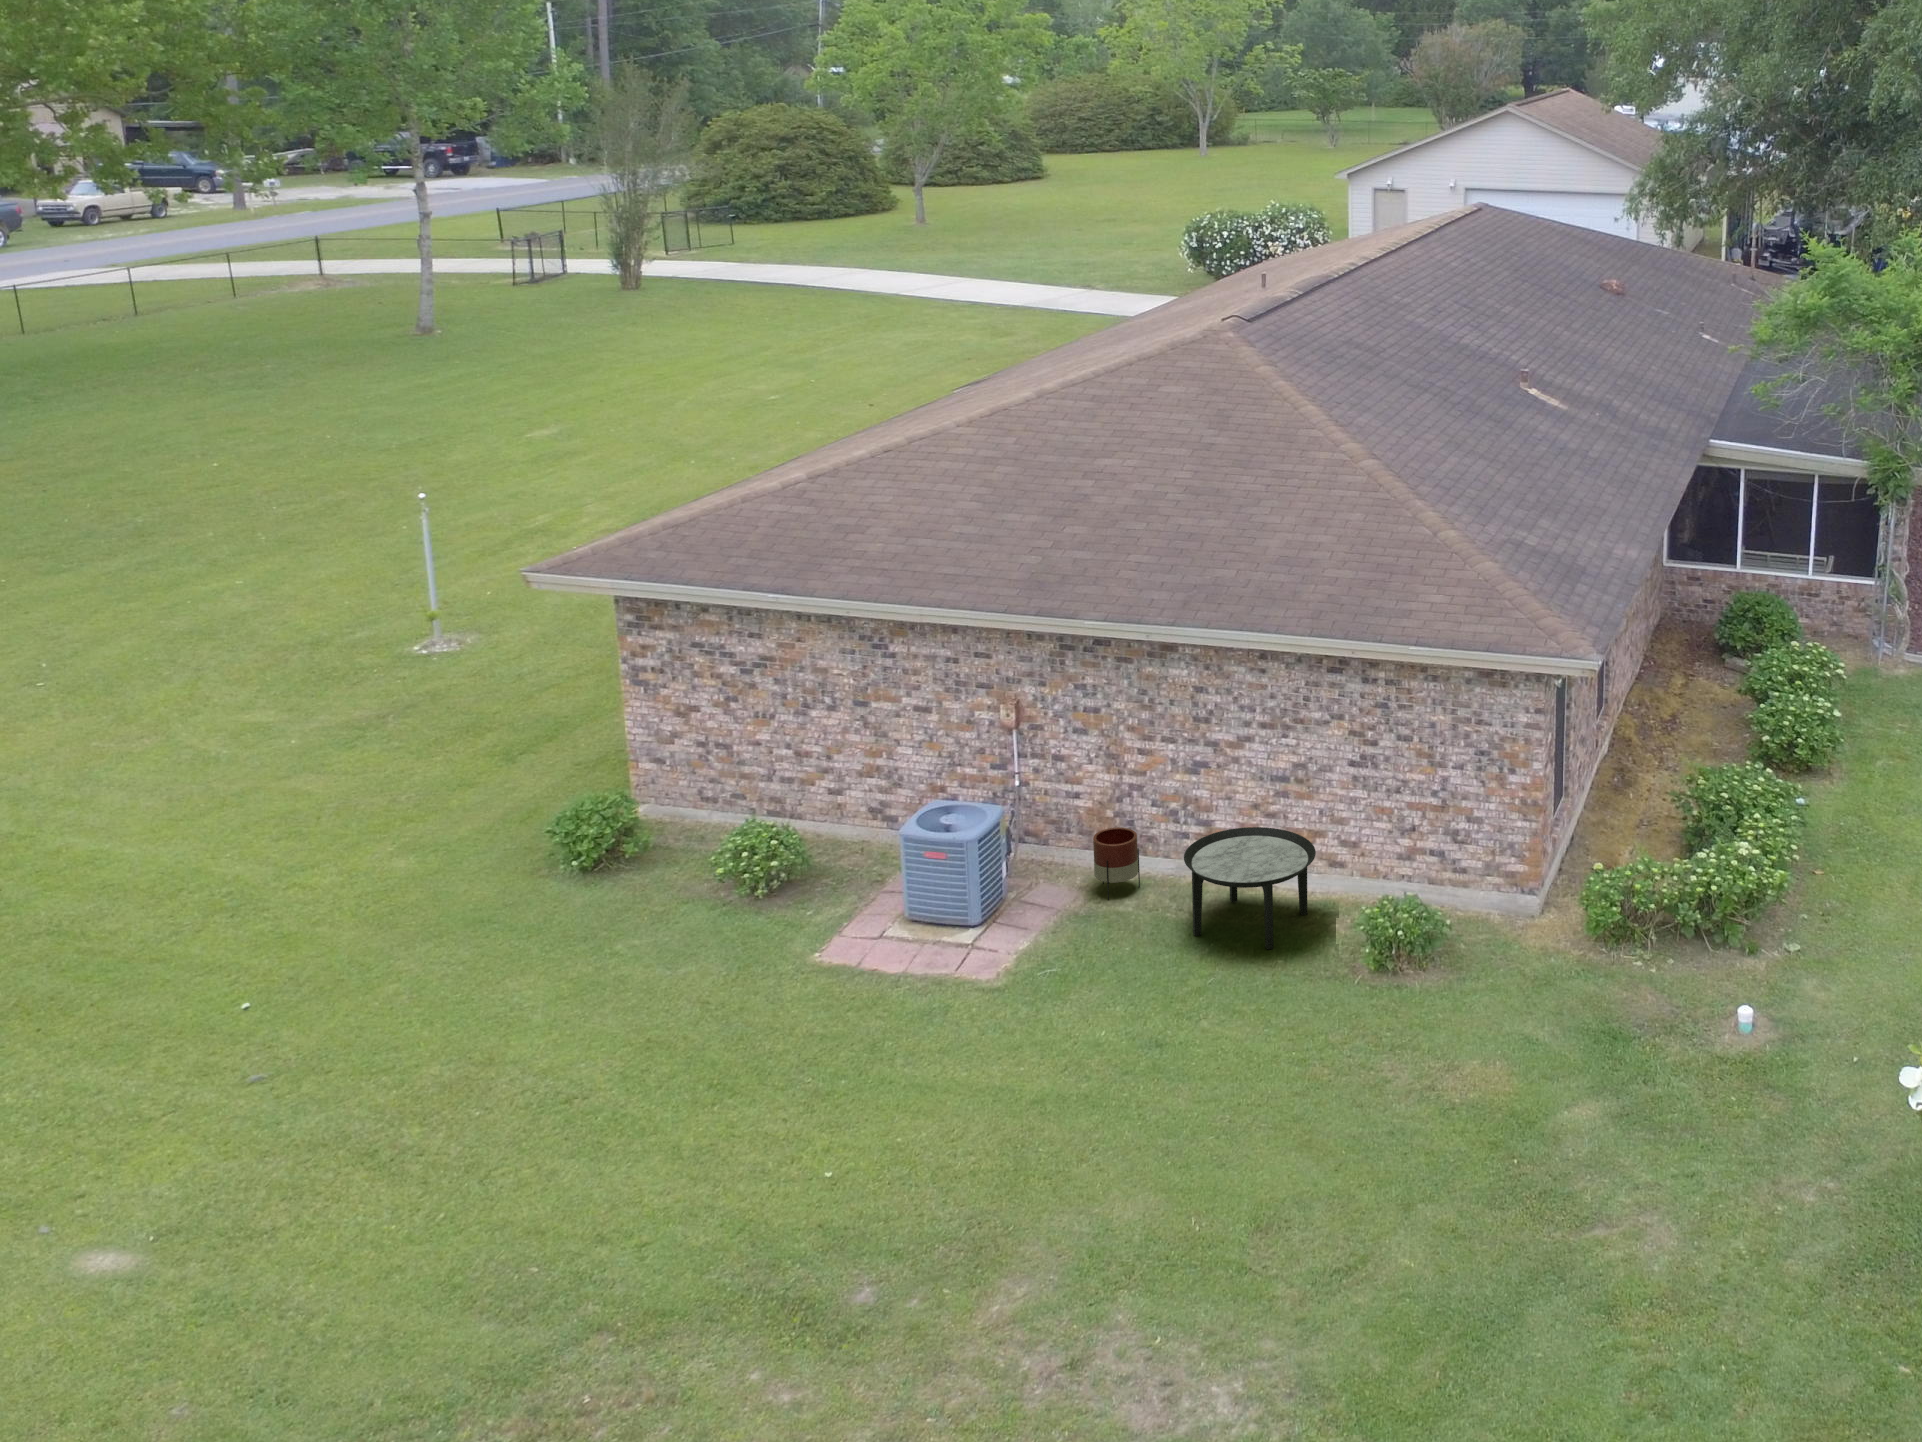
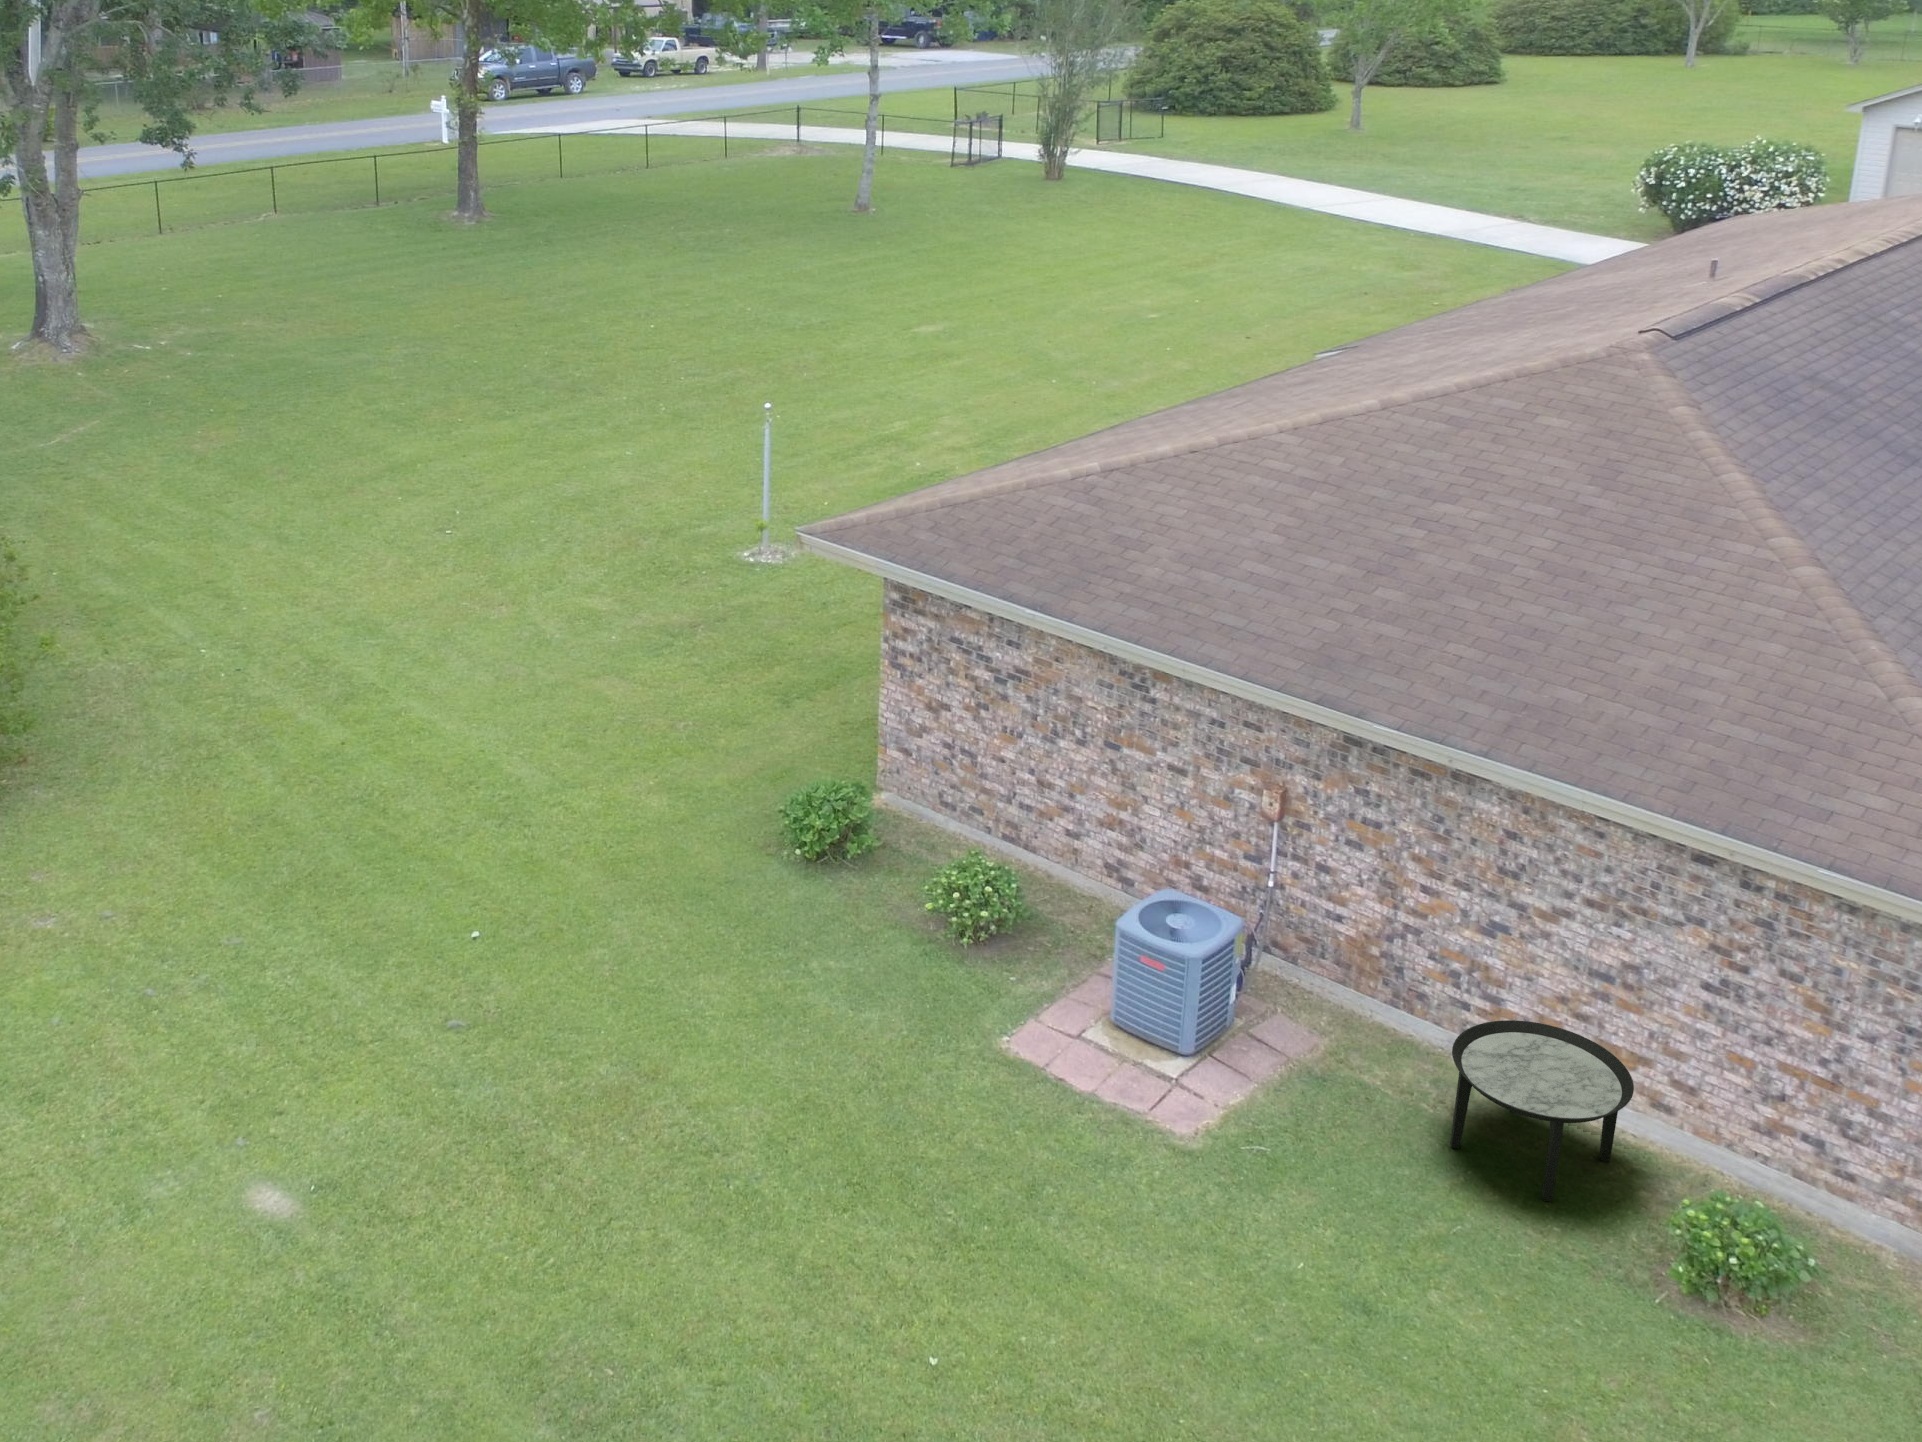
planter: present [1093,828,1140,900] -> none [1342,971,1402,1060]

